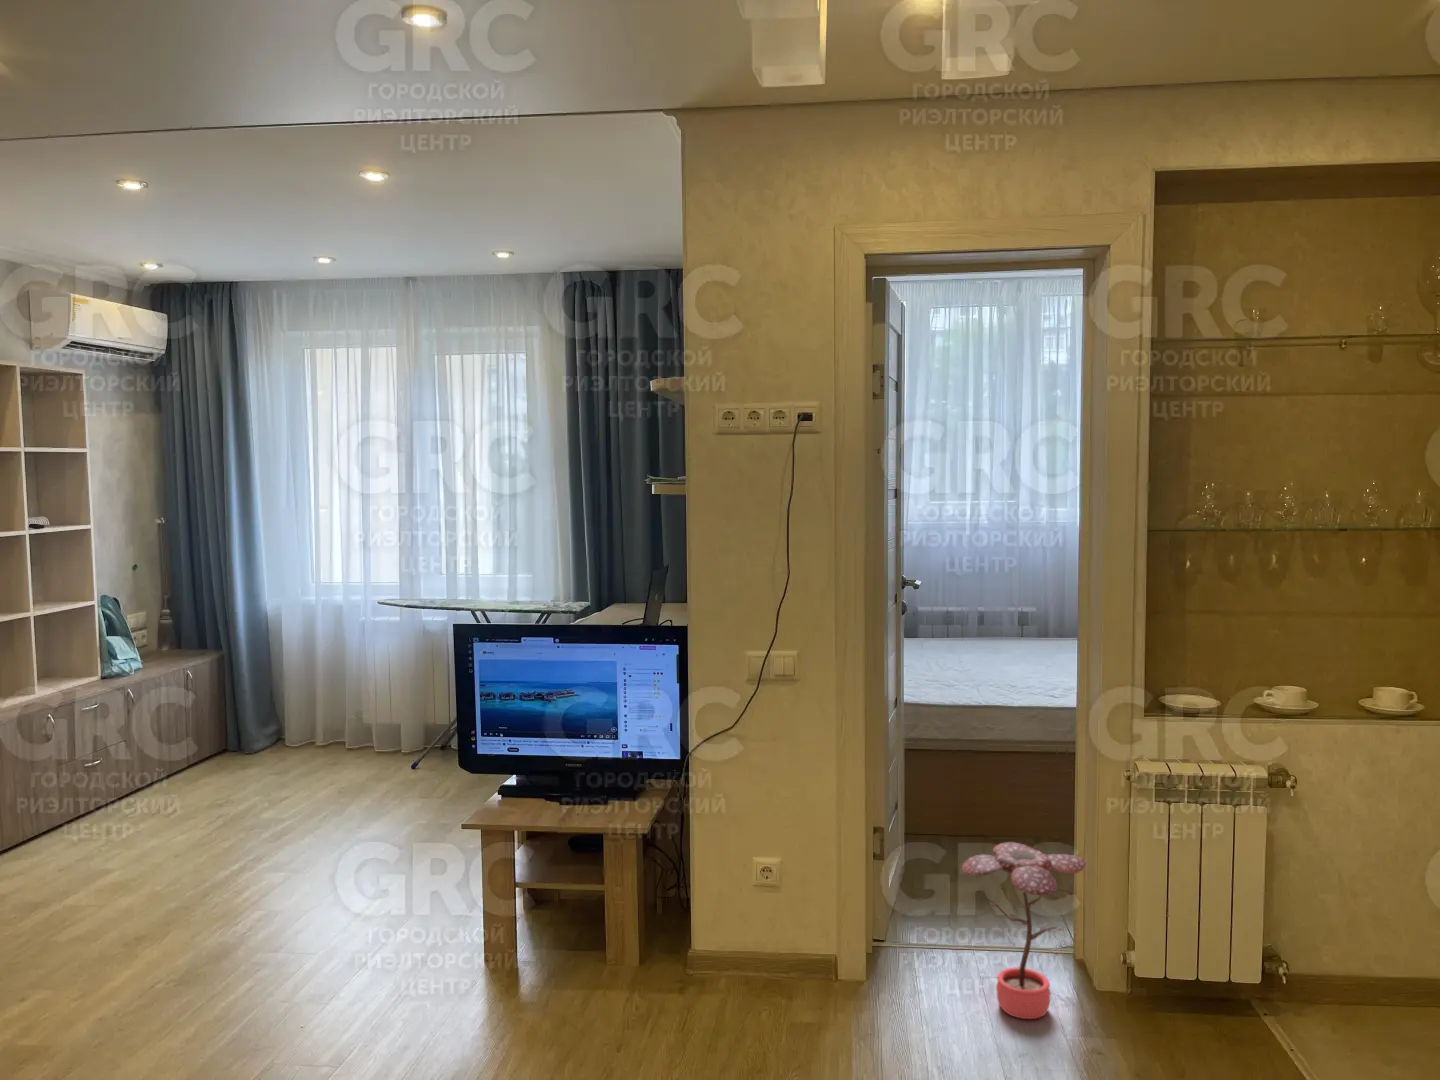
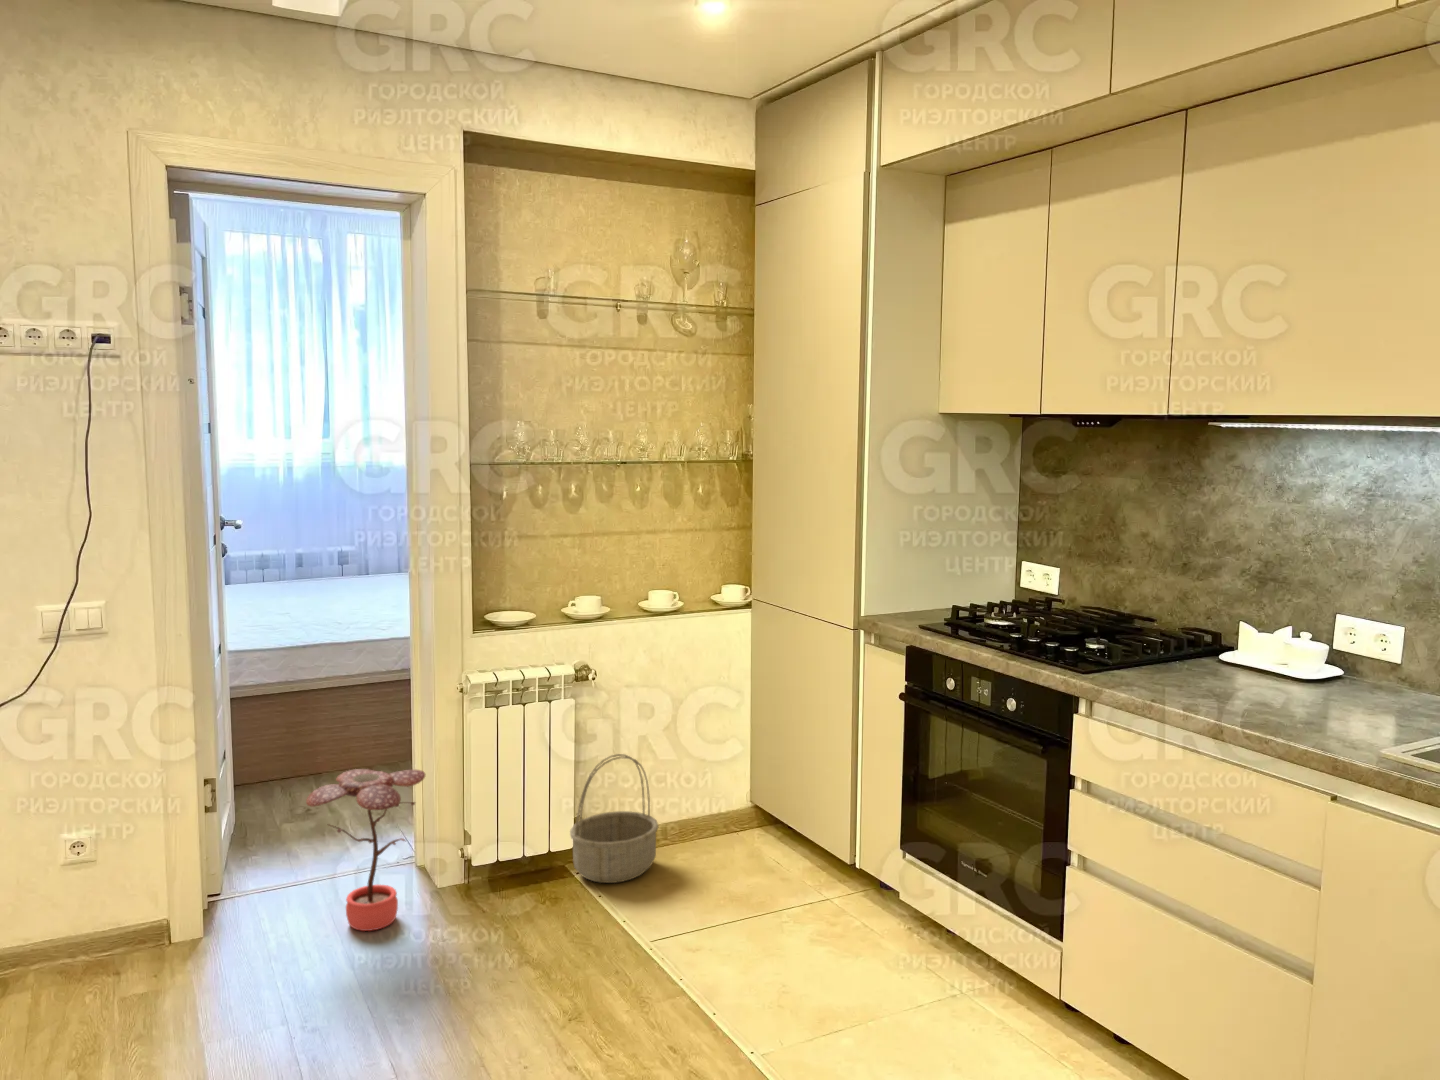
basket: none [1258,885,1384,1046] -> present [570,754,658,883]

